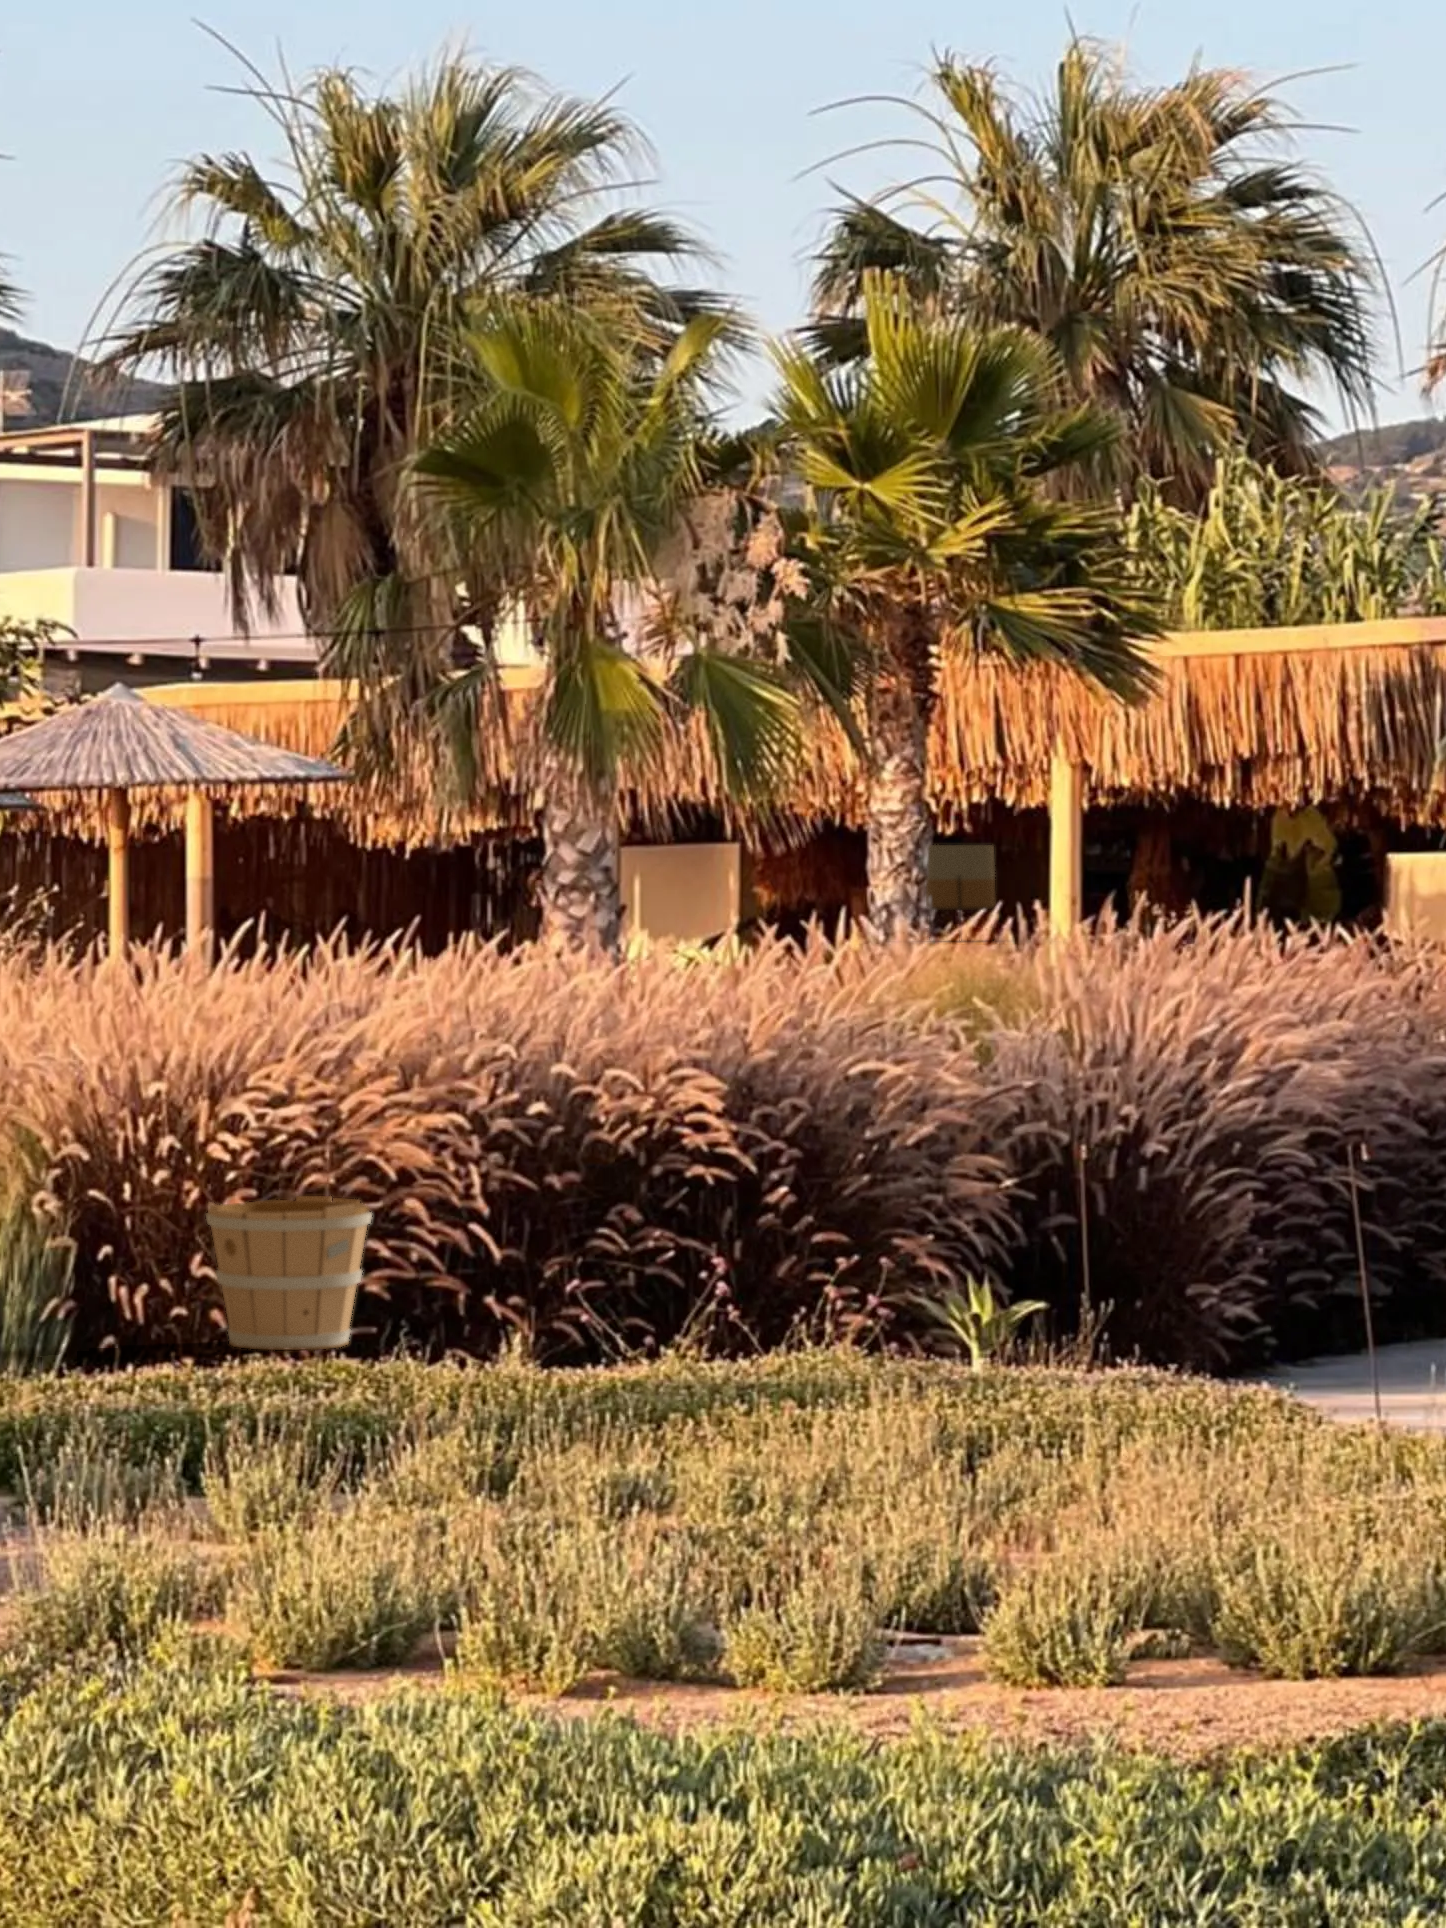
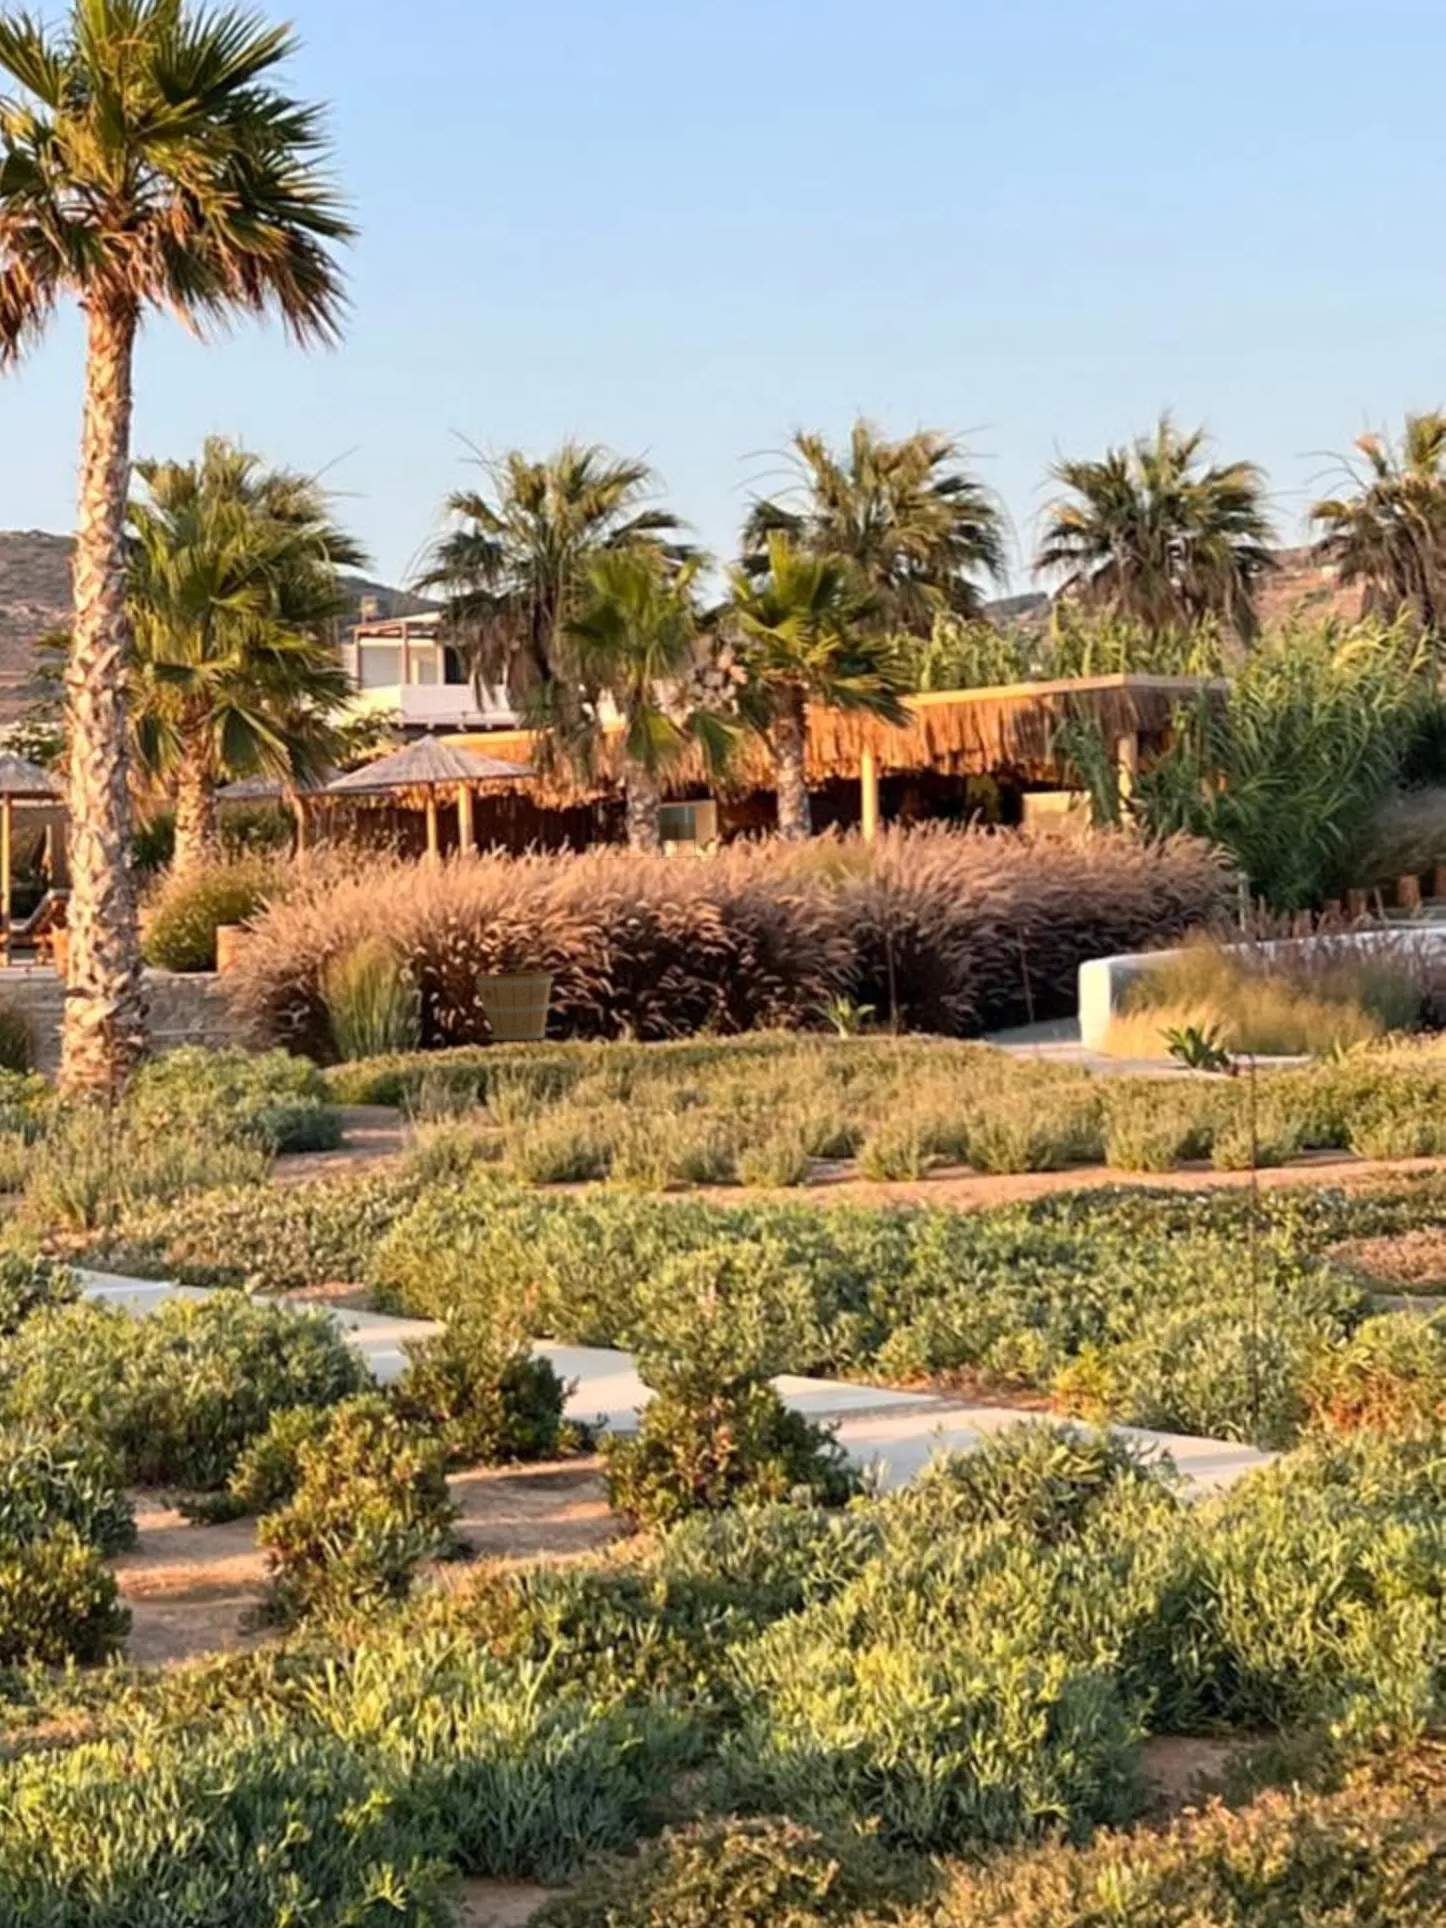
planter: present [926,845,995,941] -> present [658,806,696,847]

